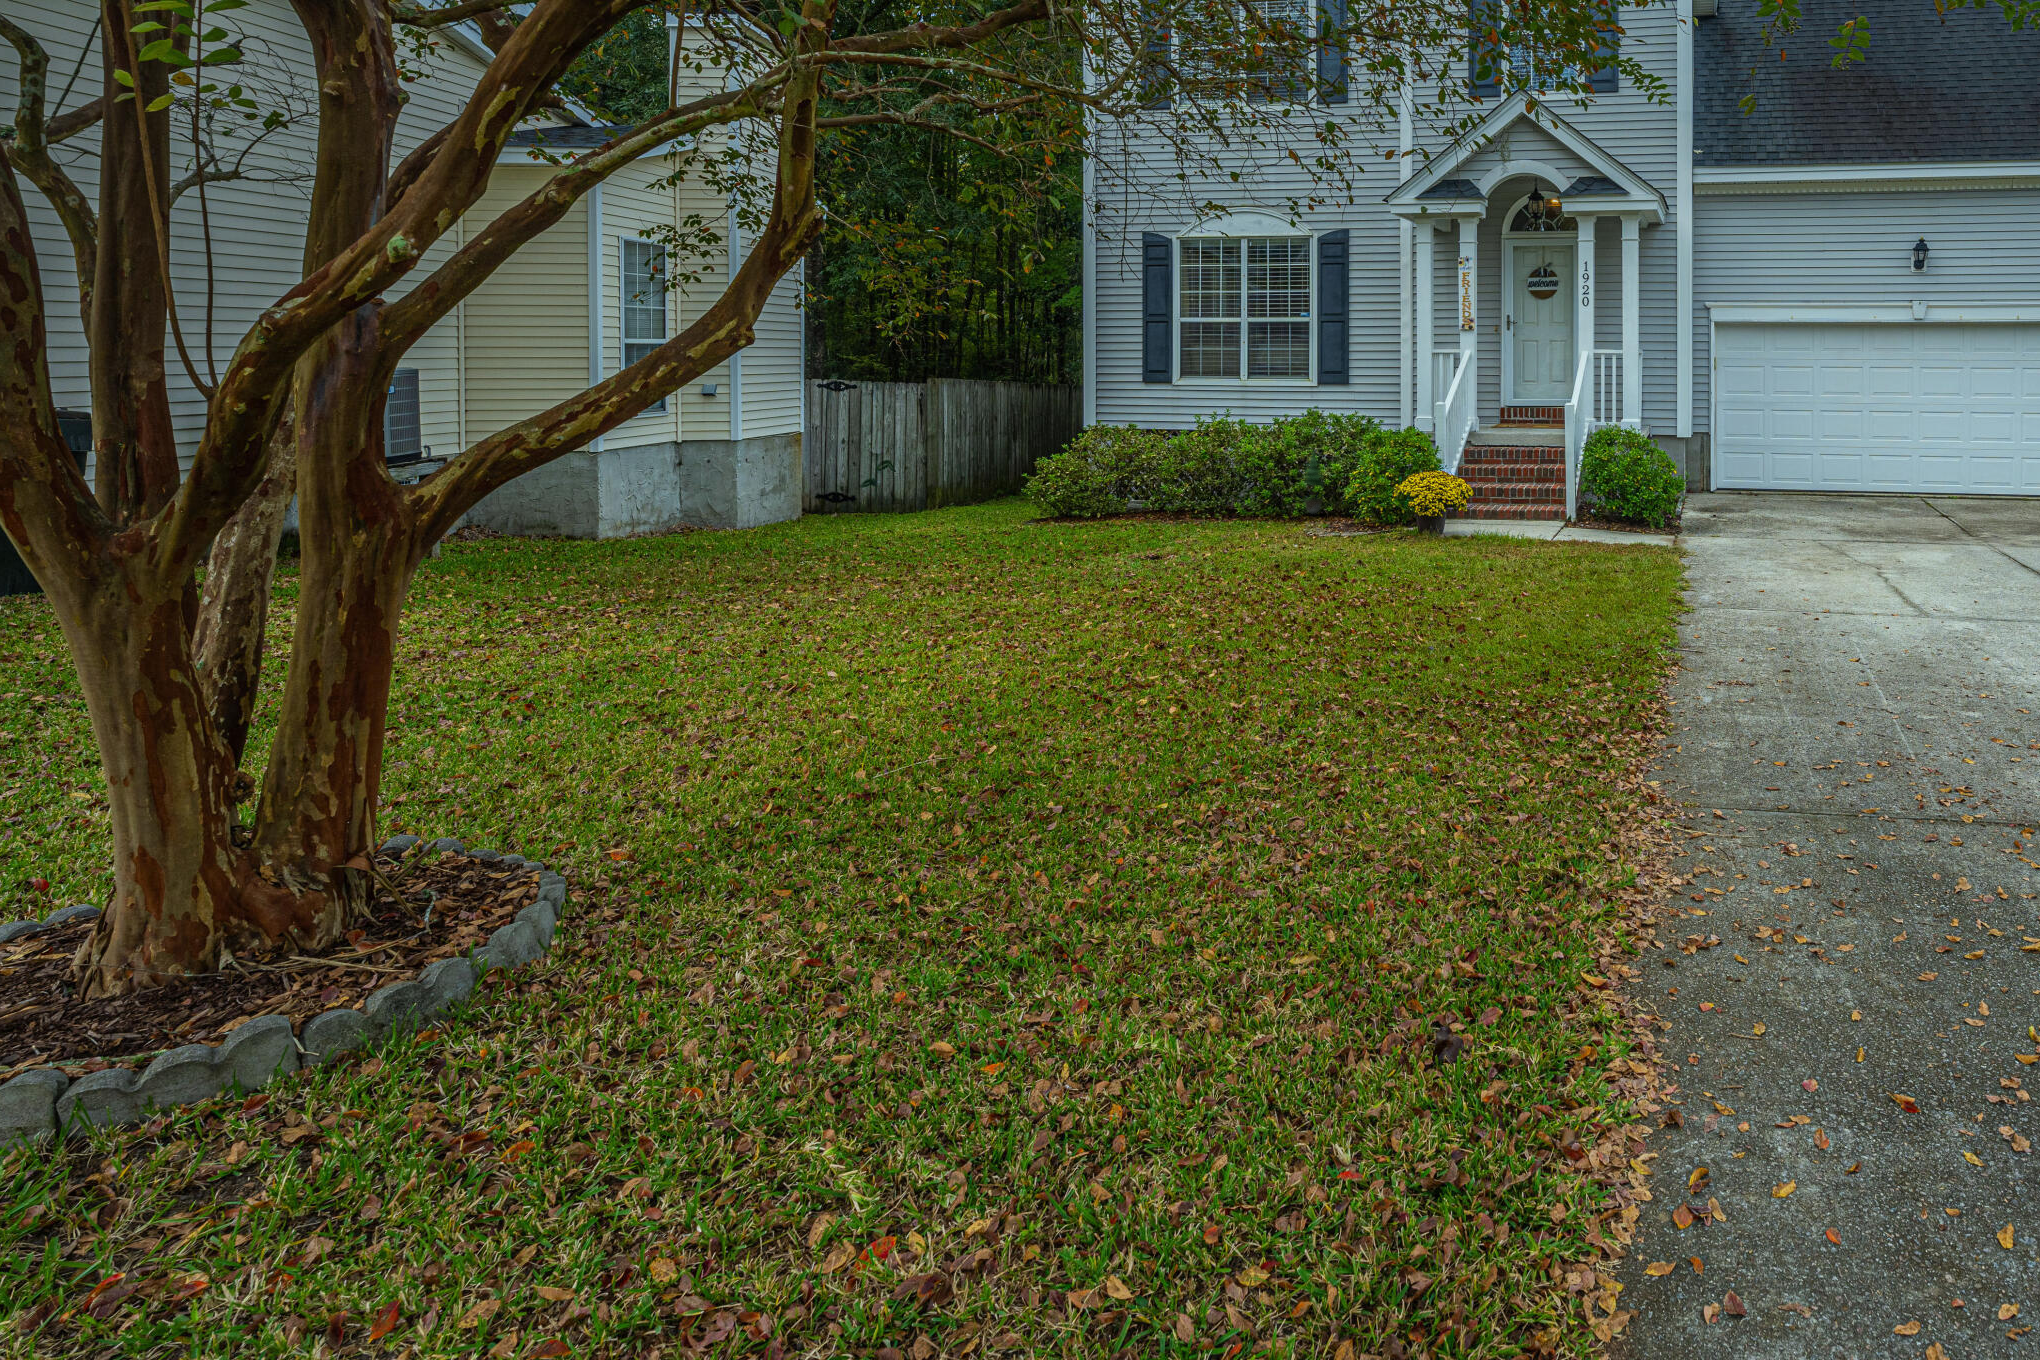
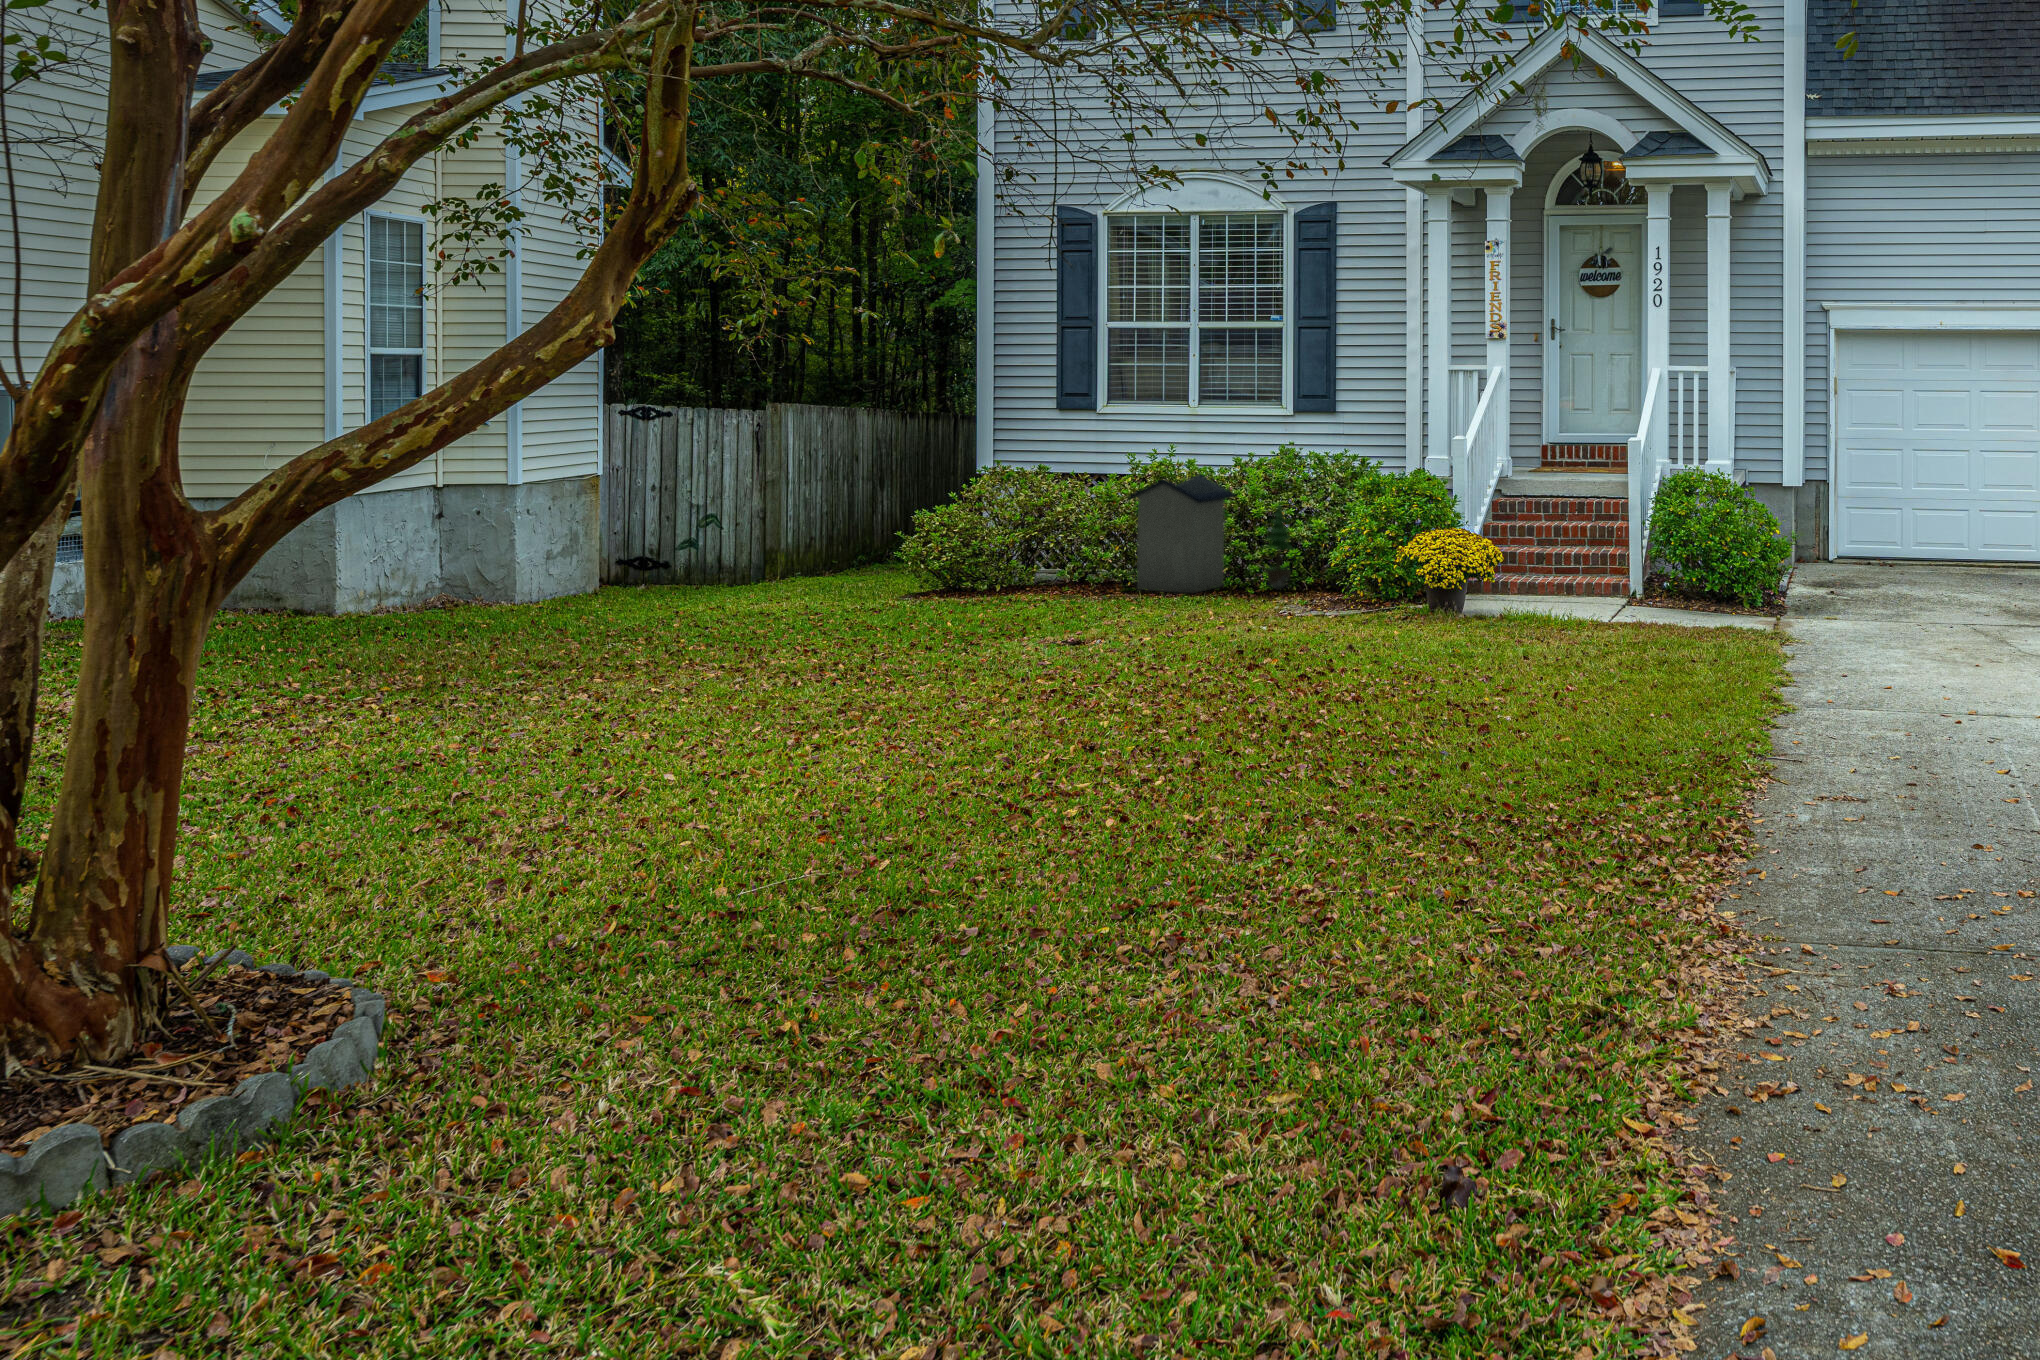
trash can: none [1201,430,1282,518] -> present [1126,475,1236,593]

